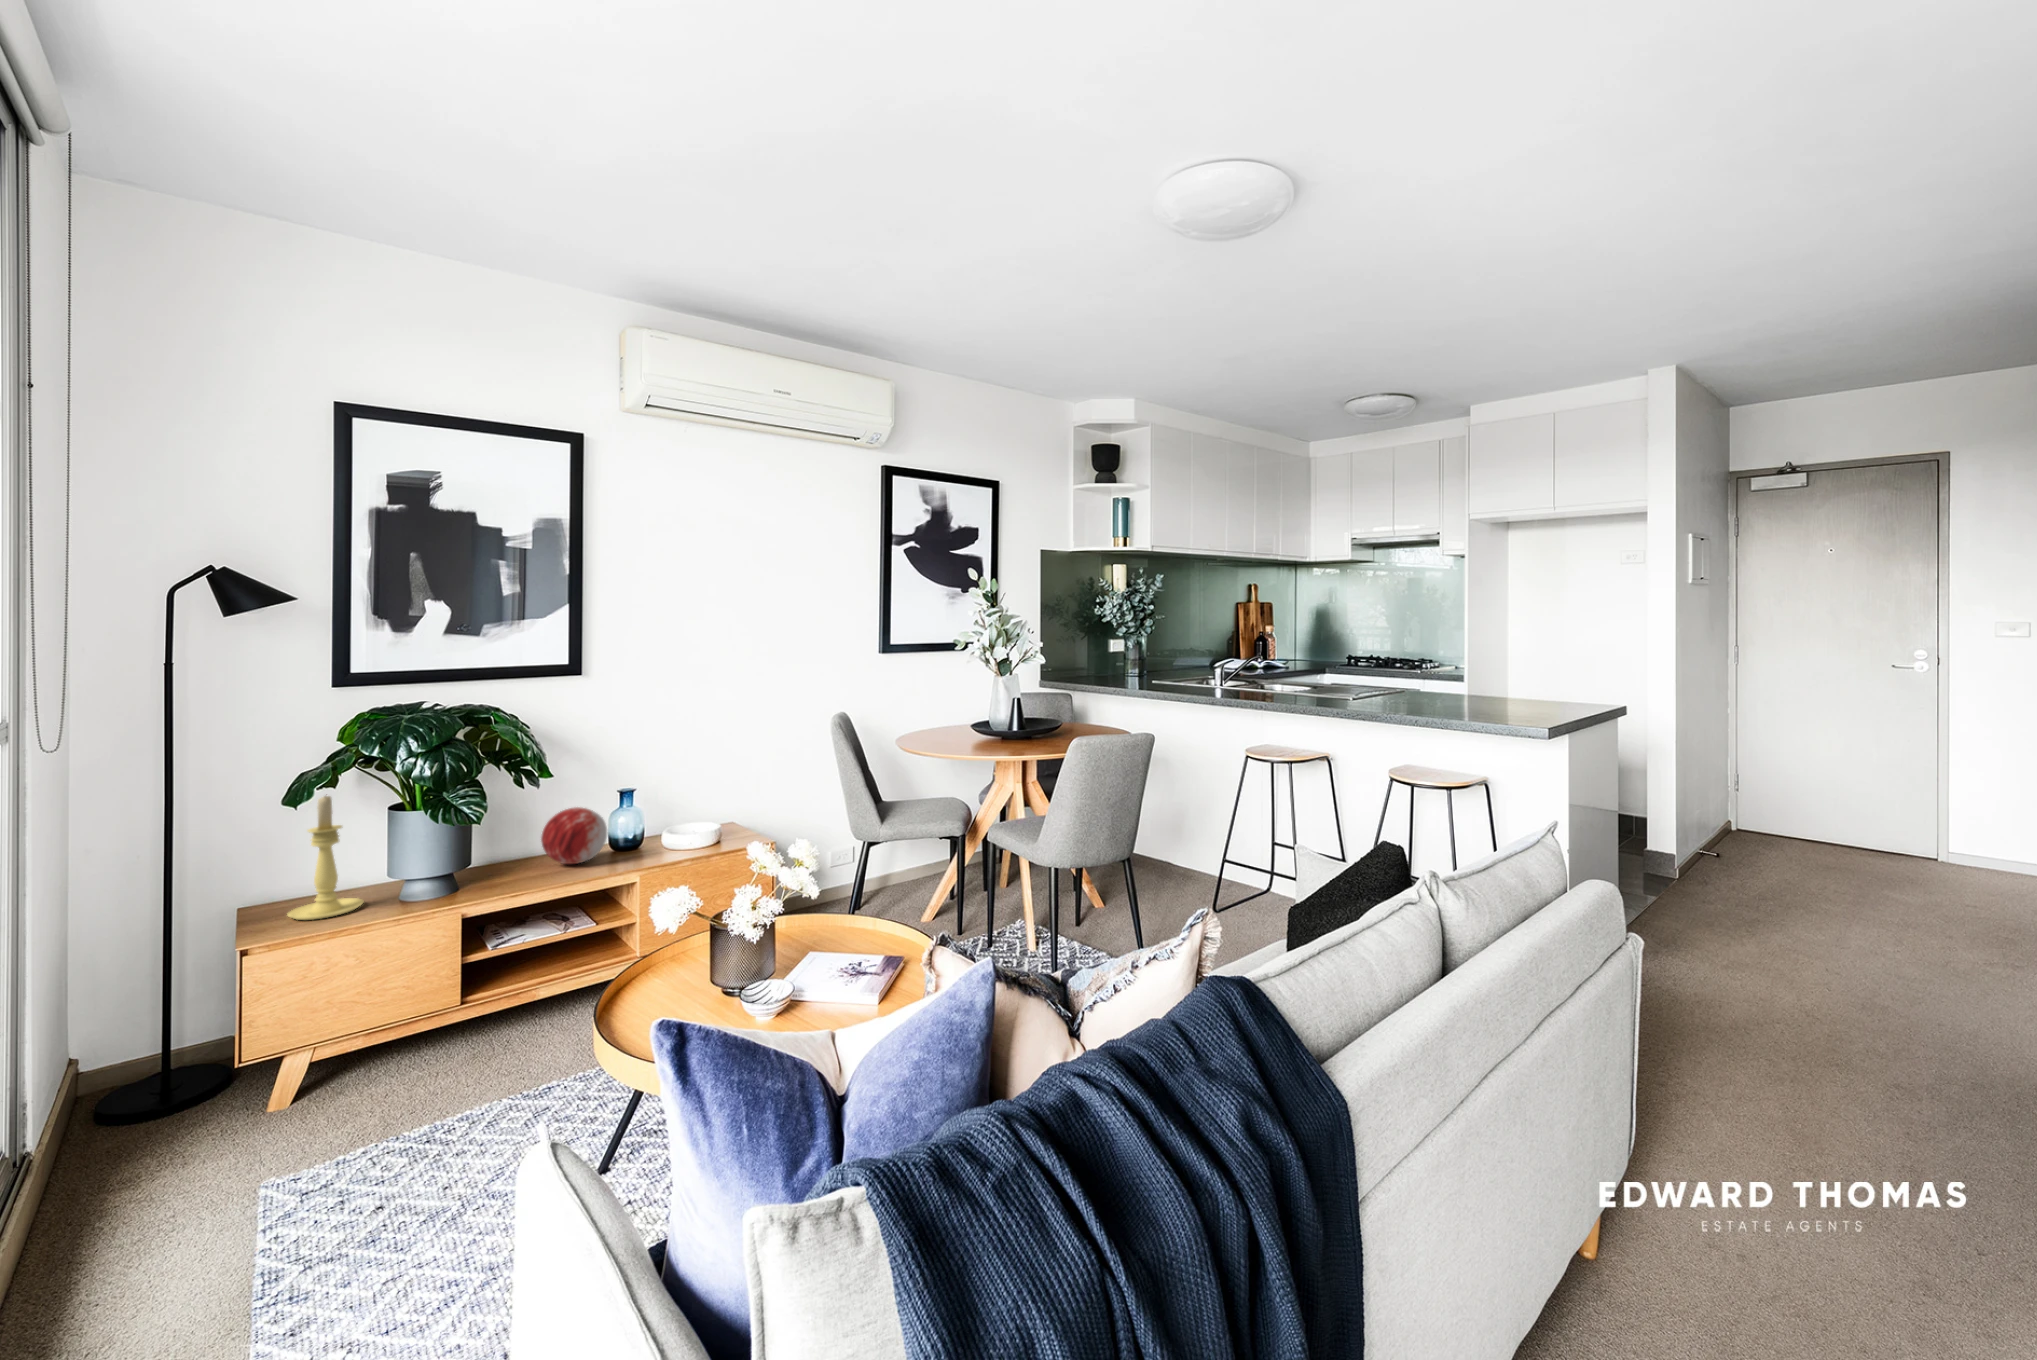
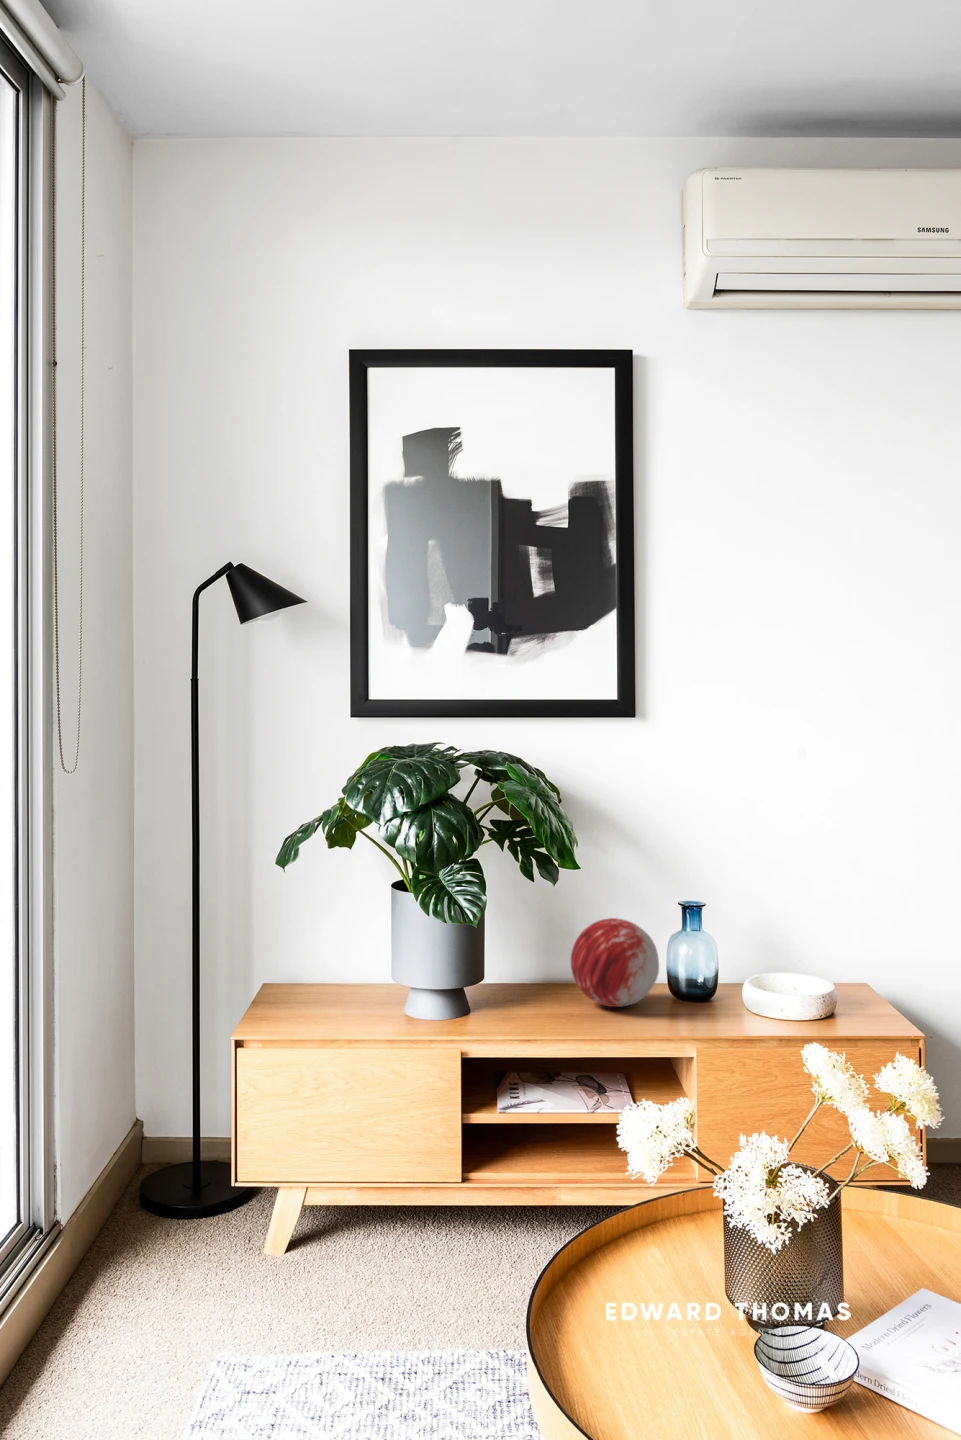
candle holder: present [288,796,364,920] -> none [288,858,363,1023]

